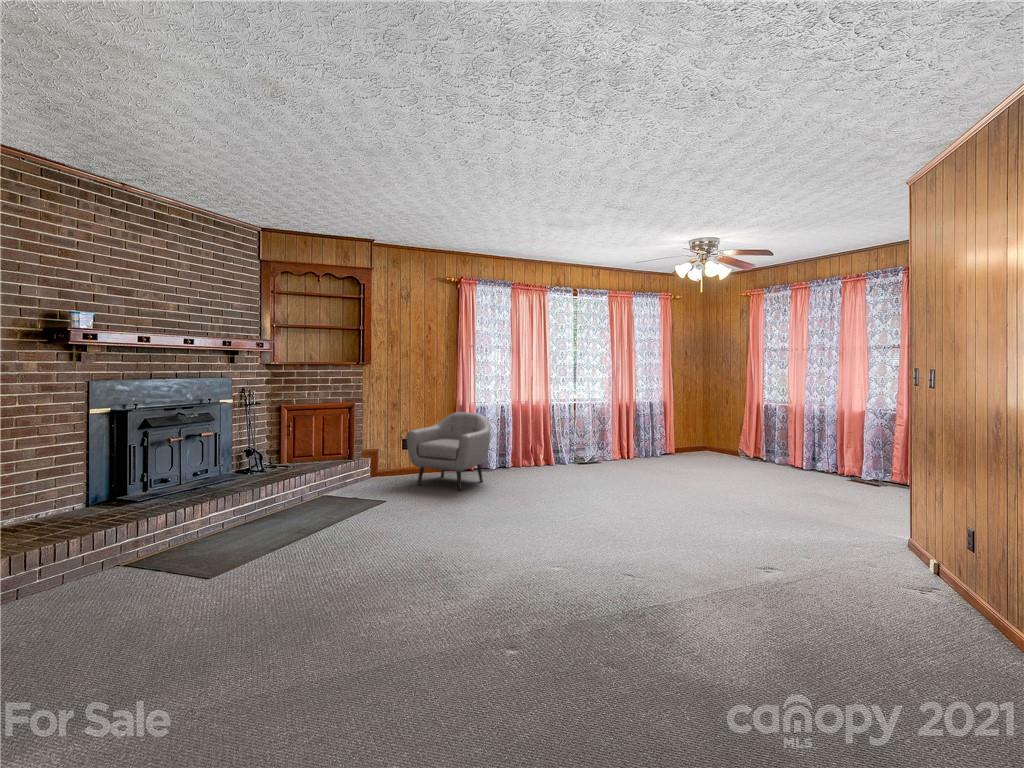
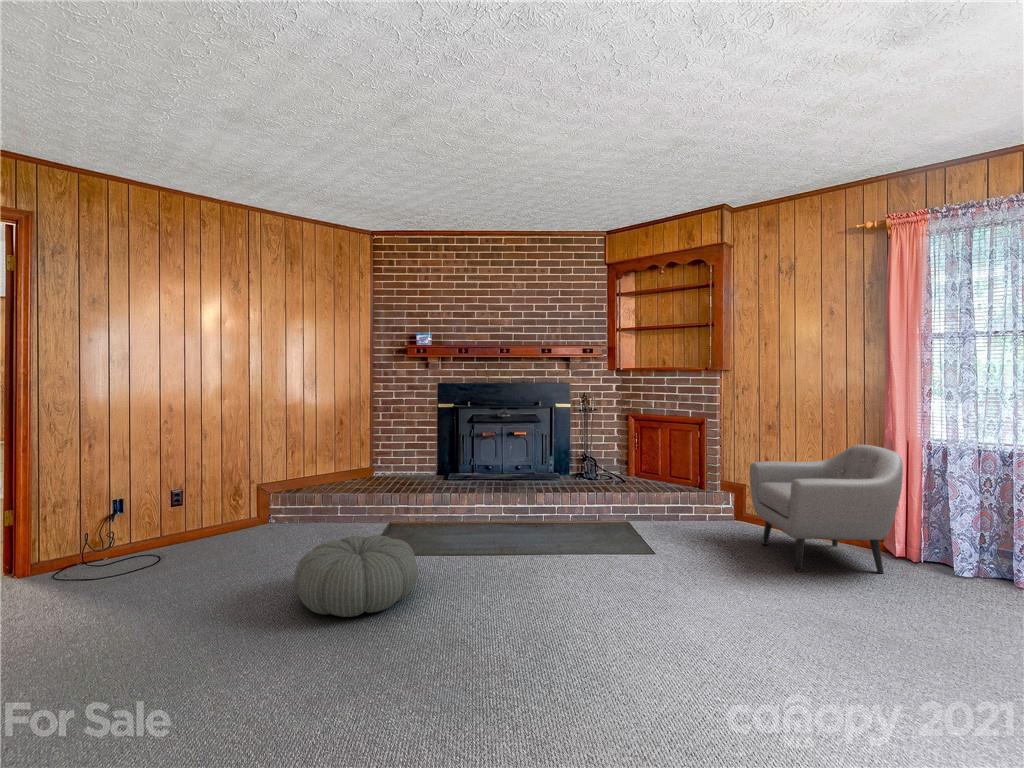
pouf: none [263,532,380,607] -> present [294,535,418,617]

